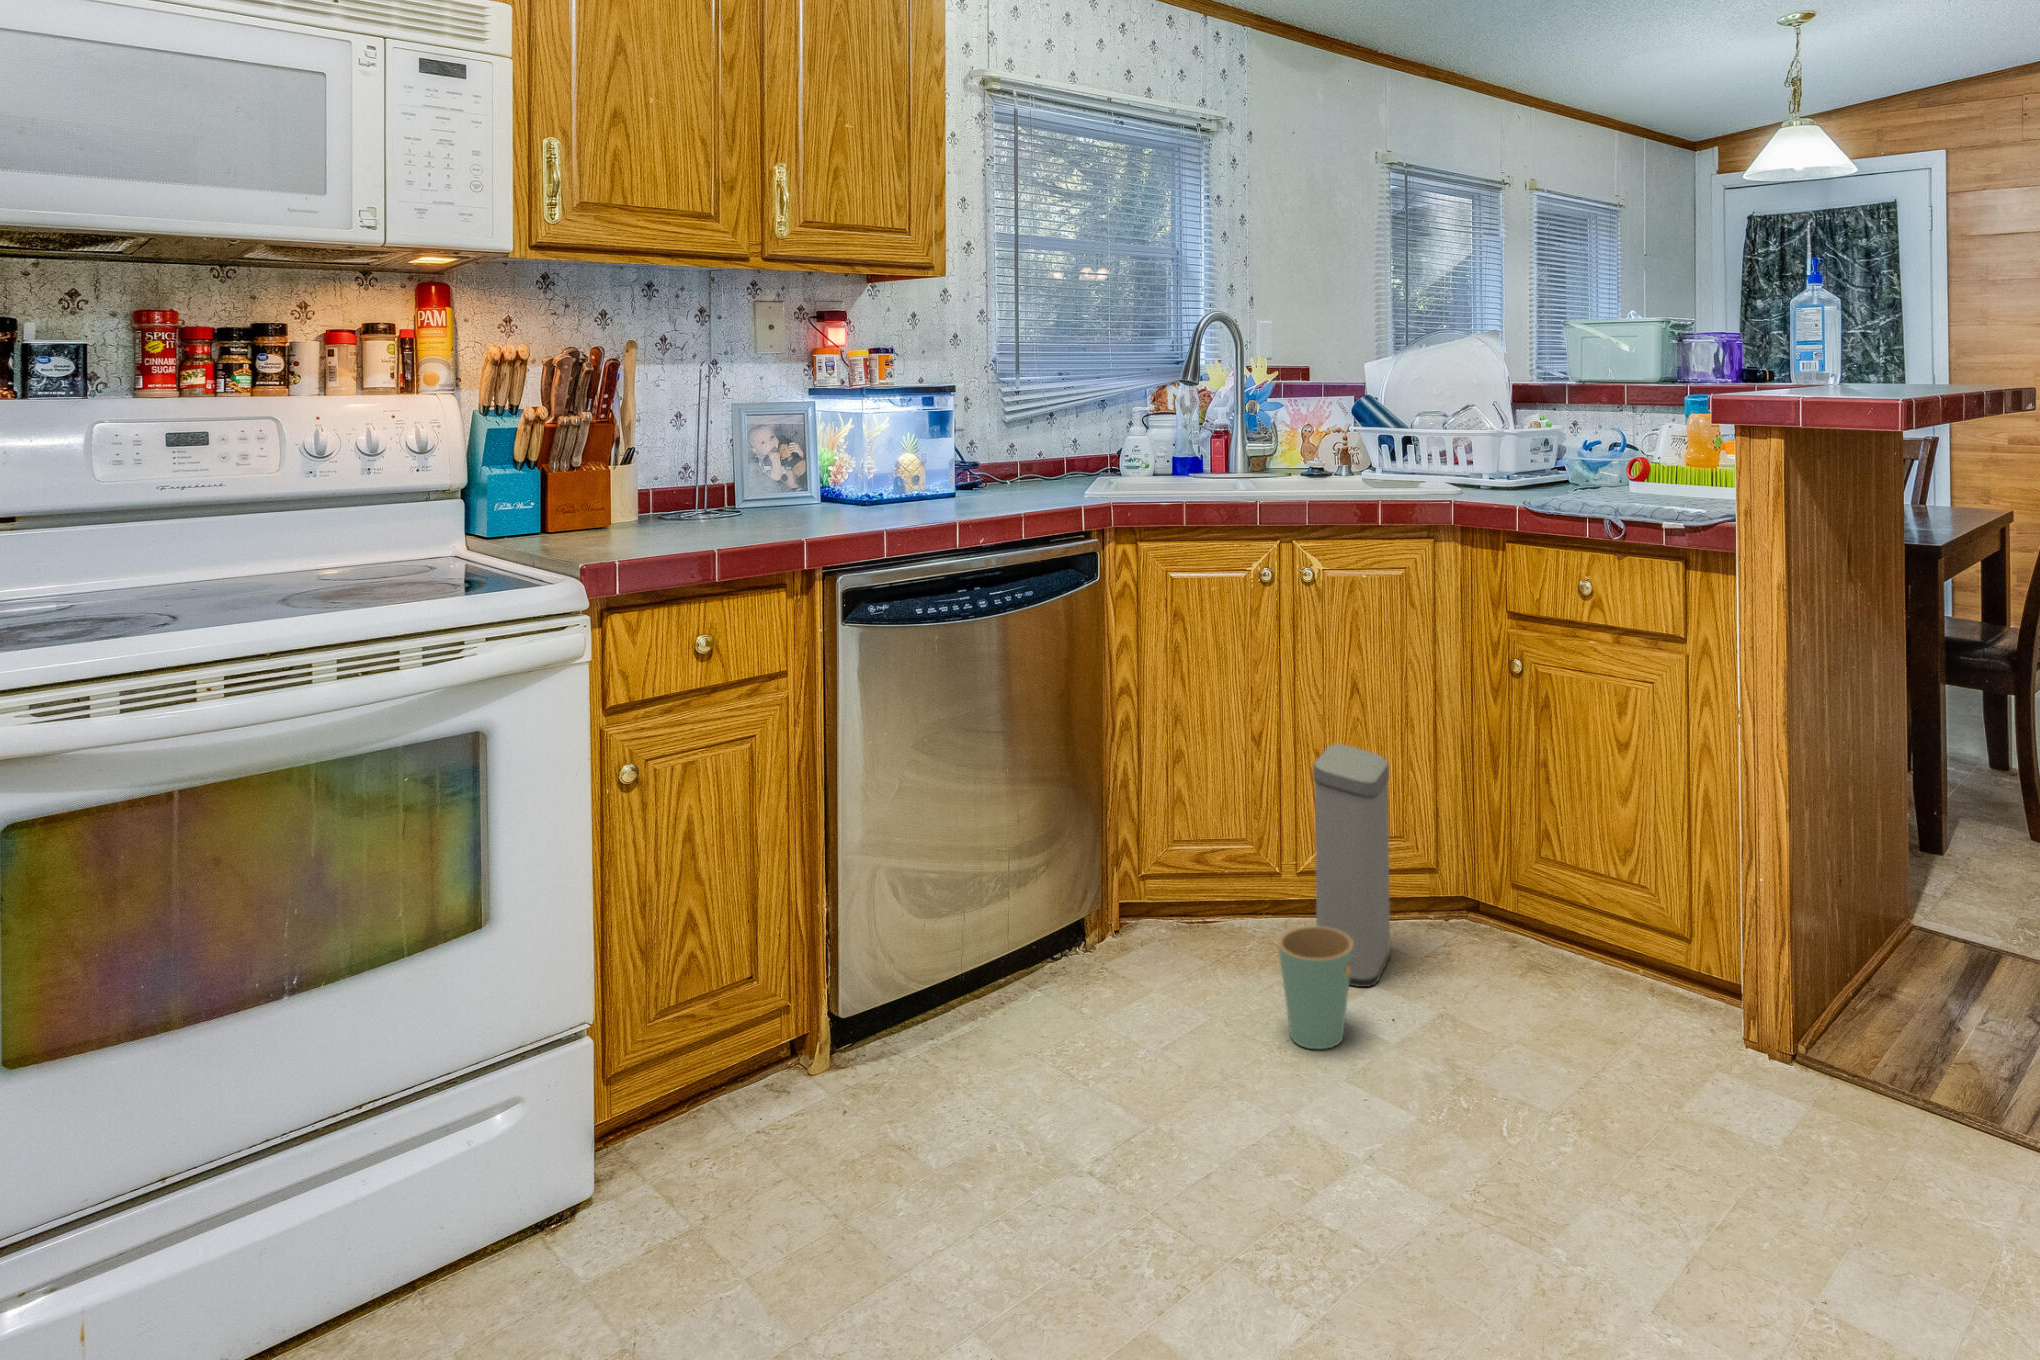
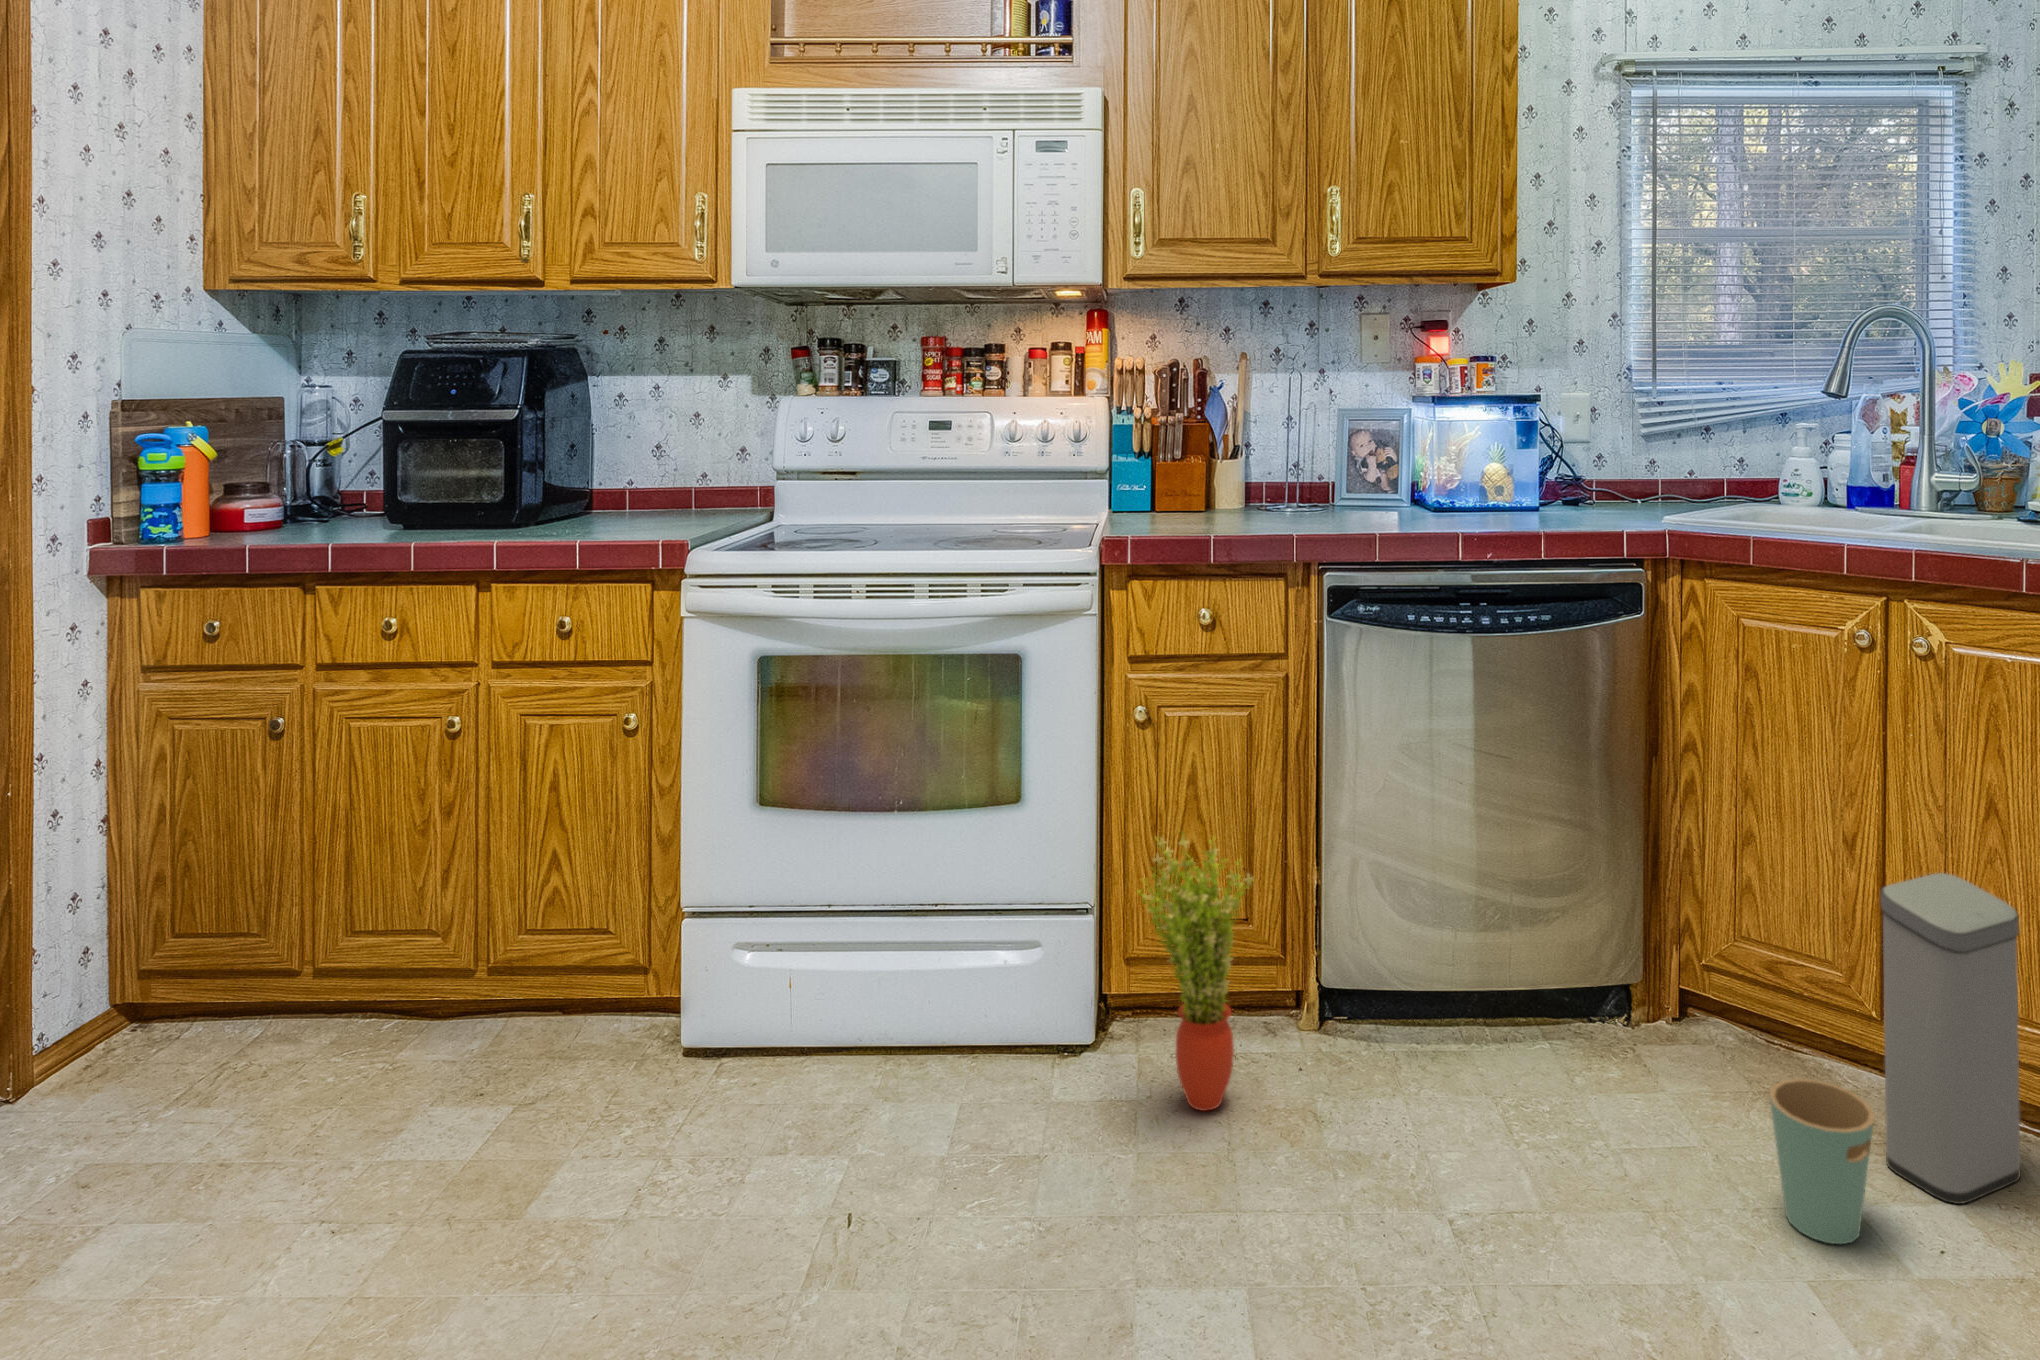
potted plant: none [699,883,832,1200] -> present [1138,832,1253,1111]

